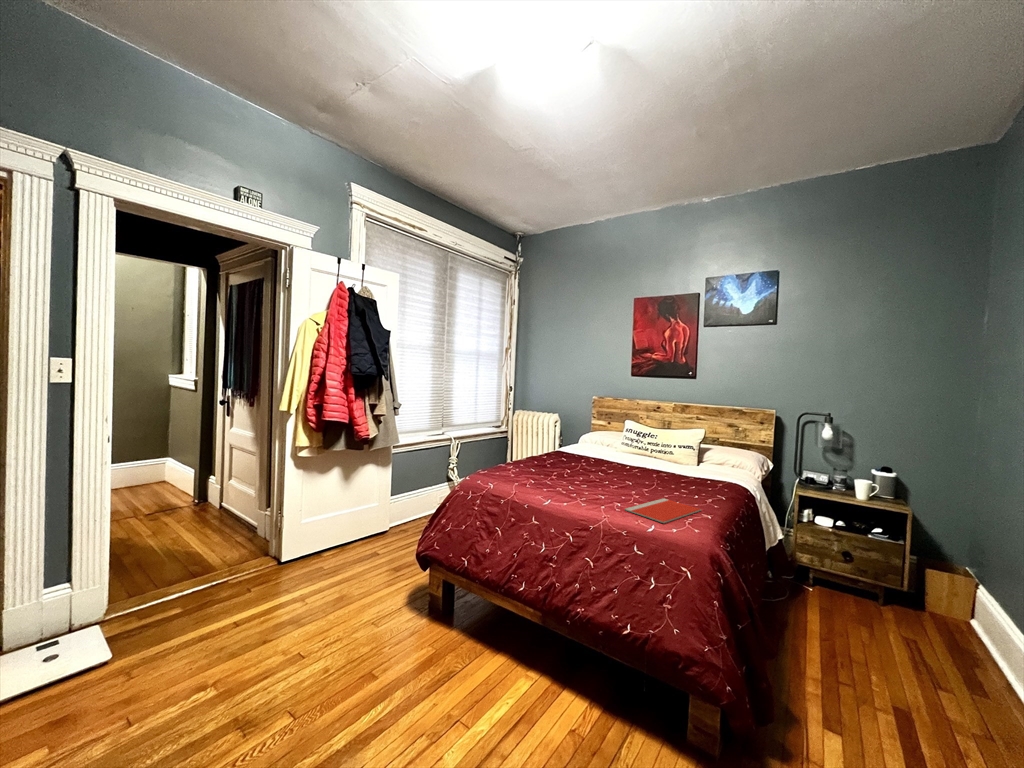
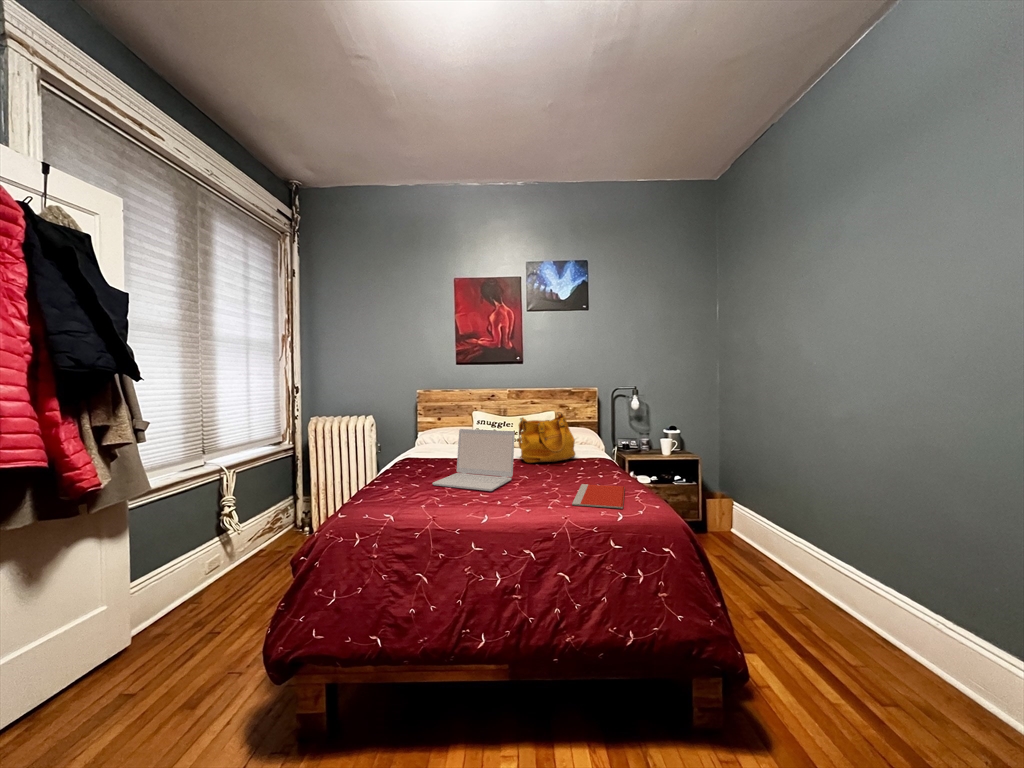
handbag: none [643,430,705,477] -> present [518,412,575,463]
laptop: none [545,433,616,486] -> present [432,429,515,491]

